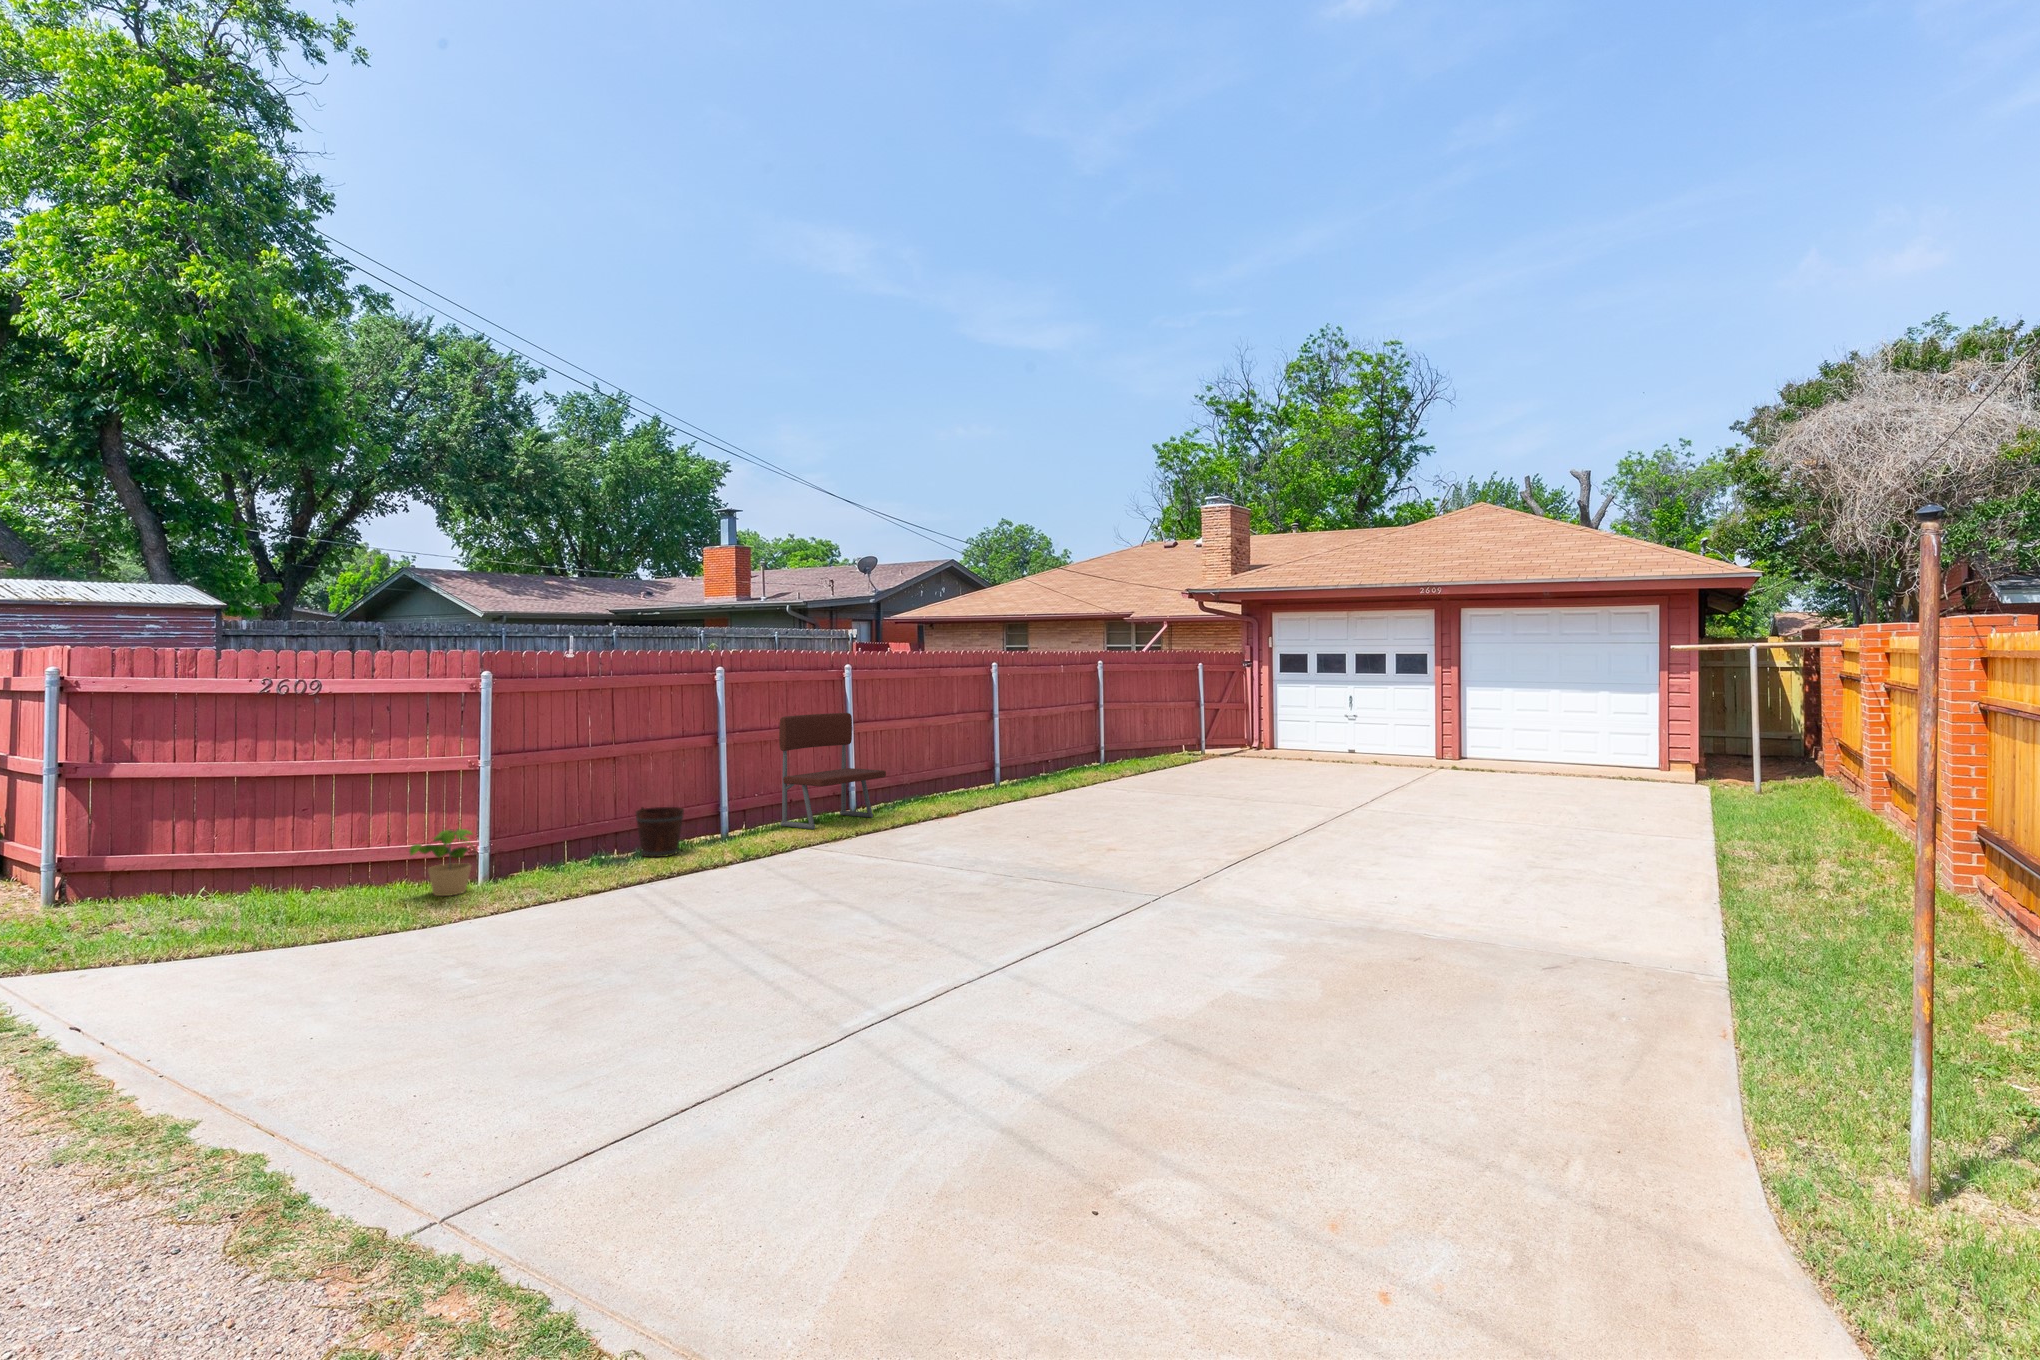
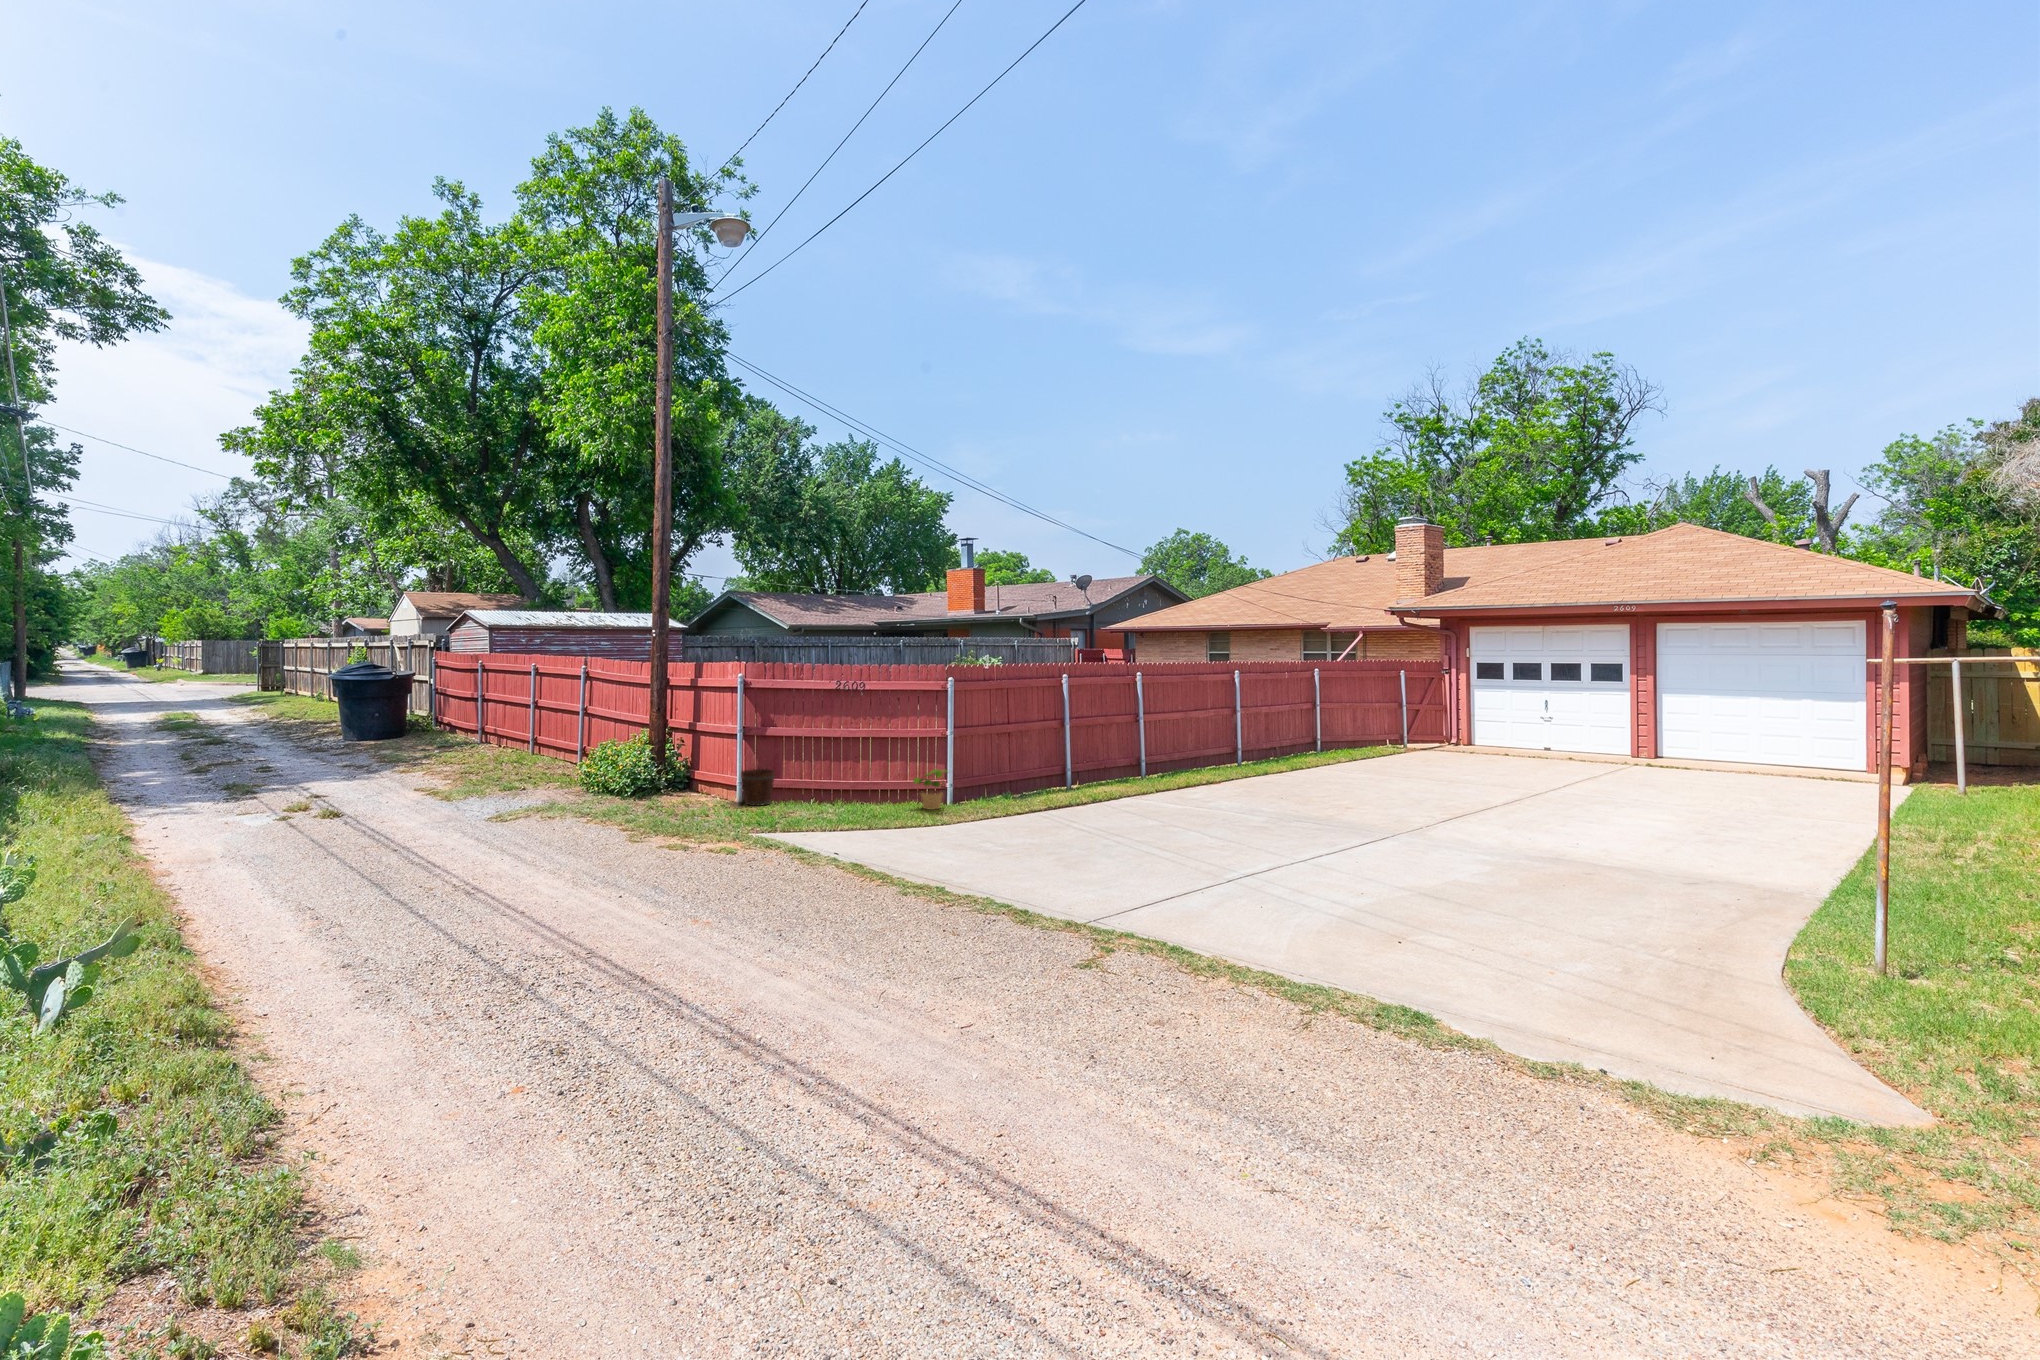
bench: present [779,713,886,829] -> none [1096,706,1168,786]
bucket: present [636,807,684,857] -> present [741,769,775,806]

